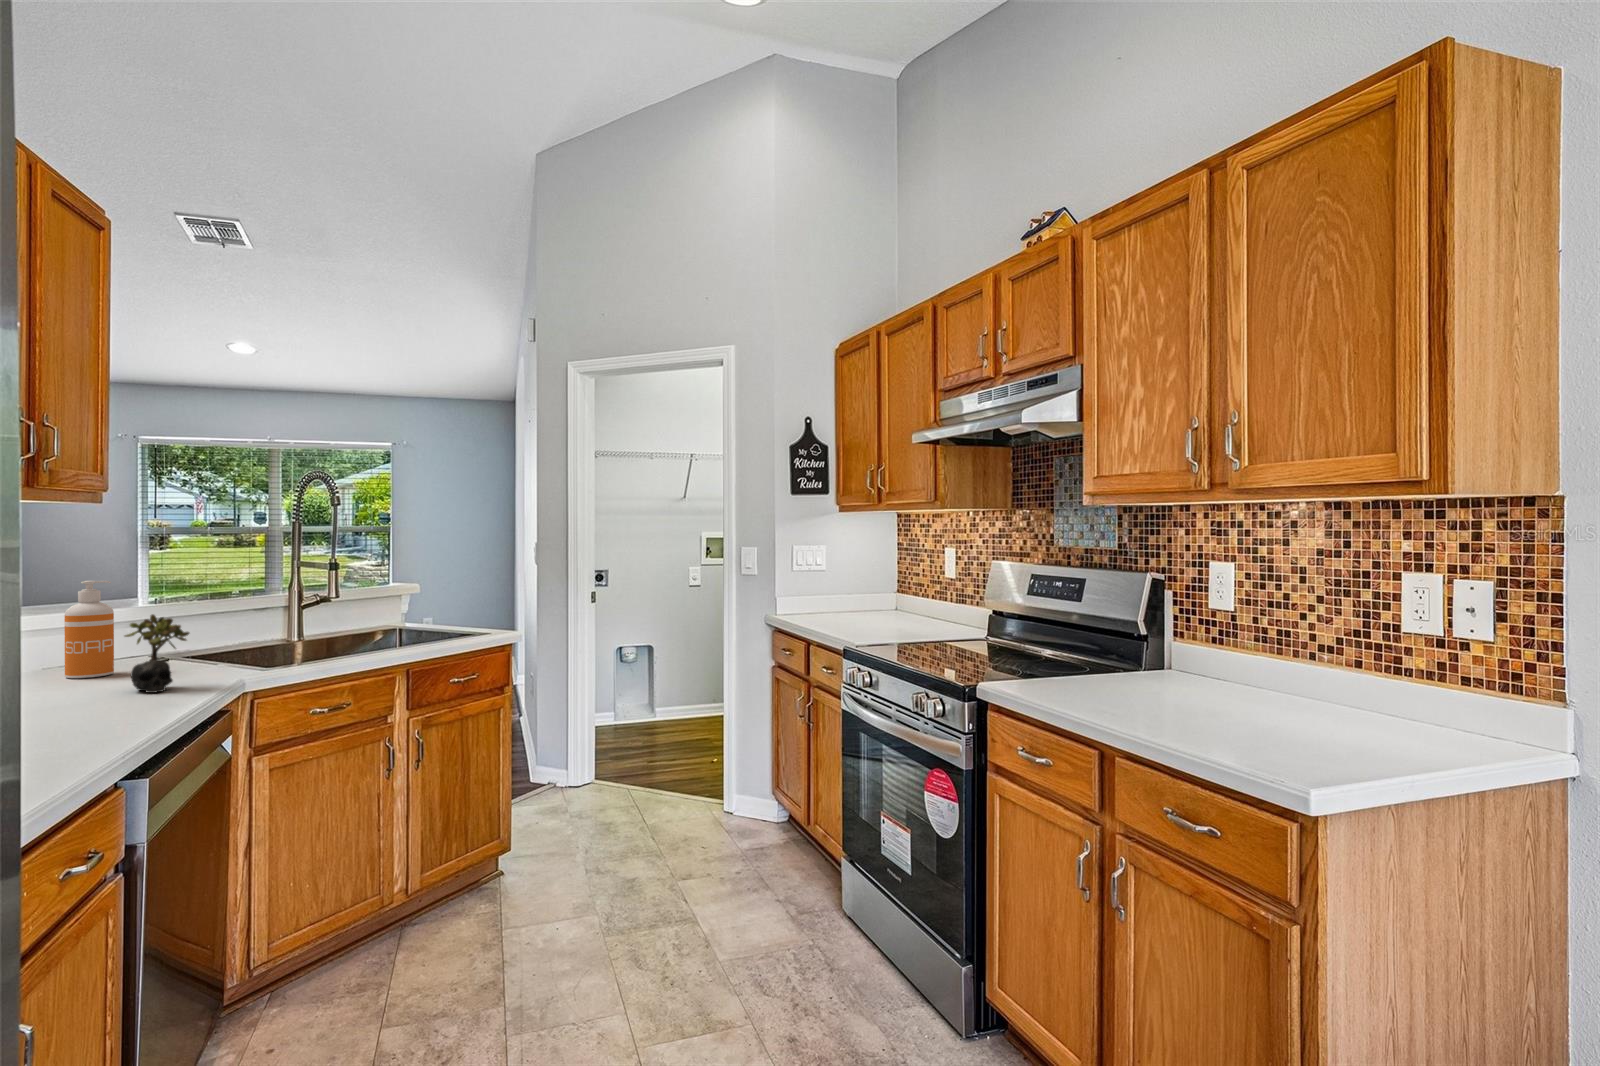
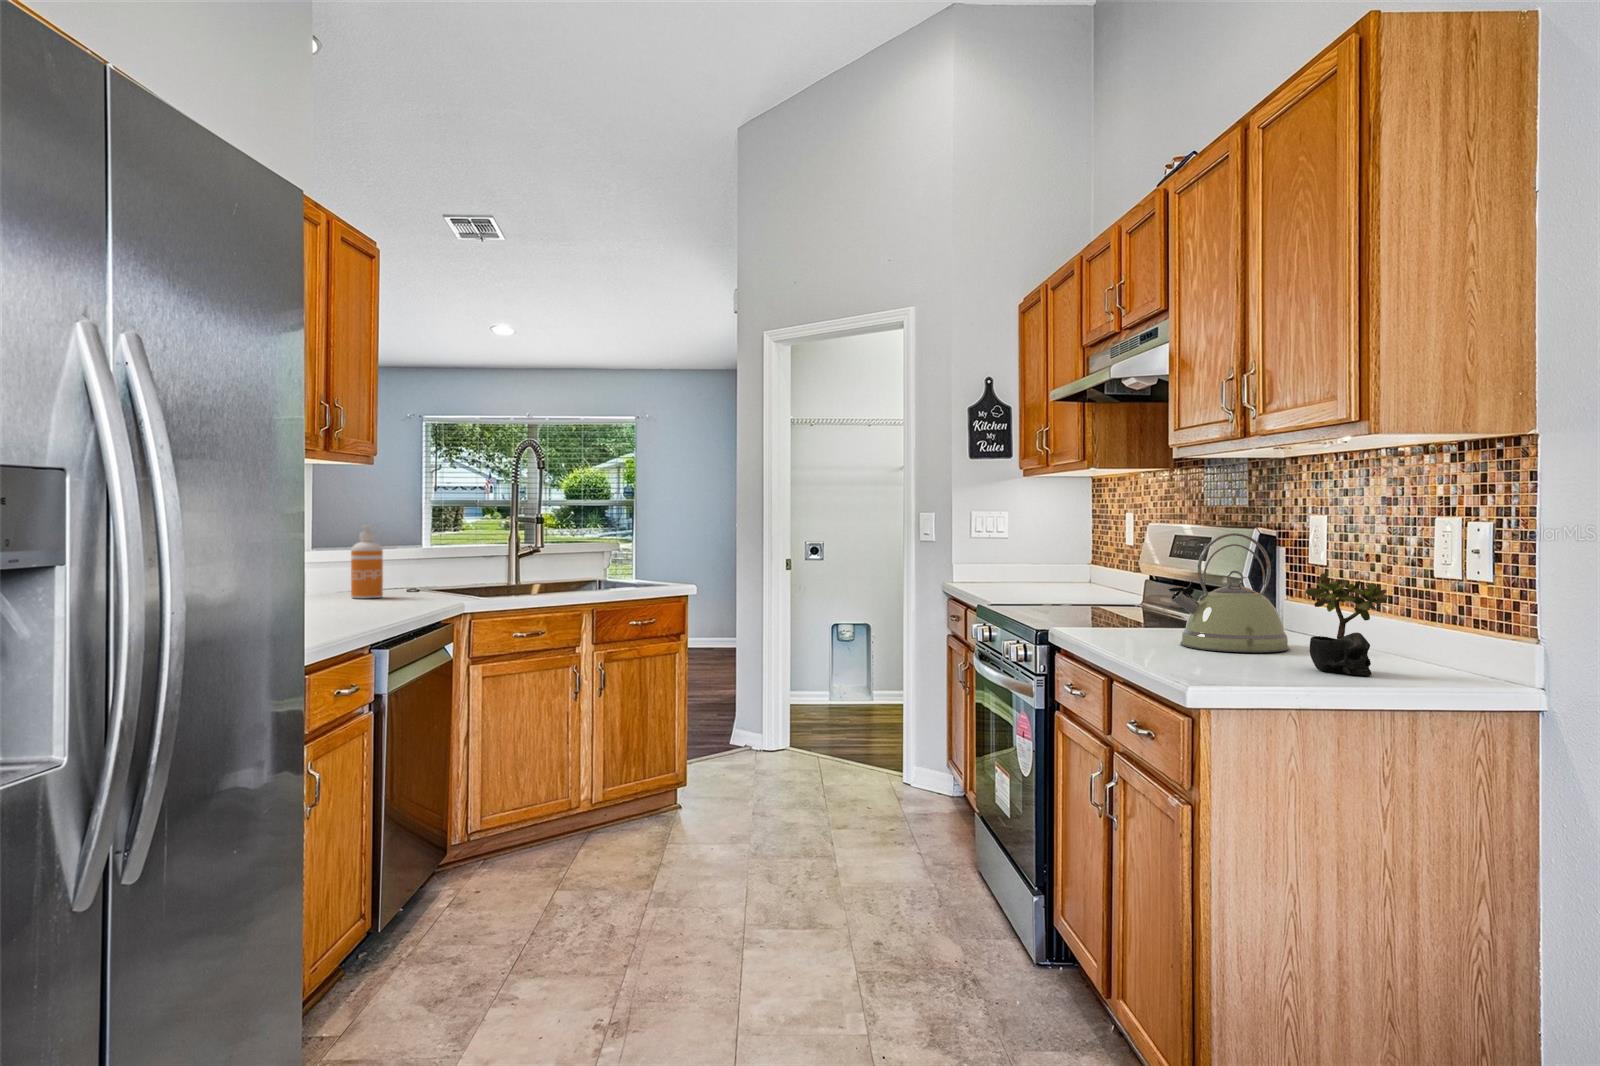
kettle: none [1134,587,1250,713] -> present [1169,533,1289,652]
succulent plant: present [125,614,189,693] -> present [1305,573,1388,676]

